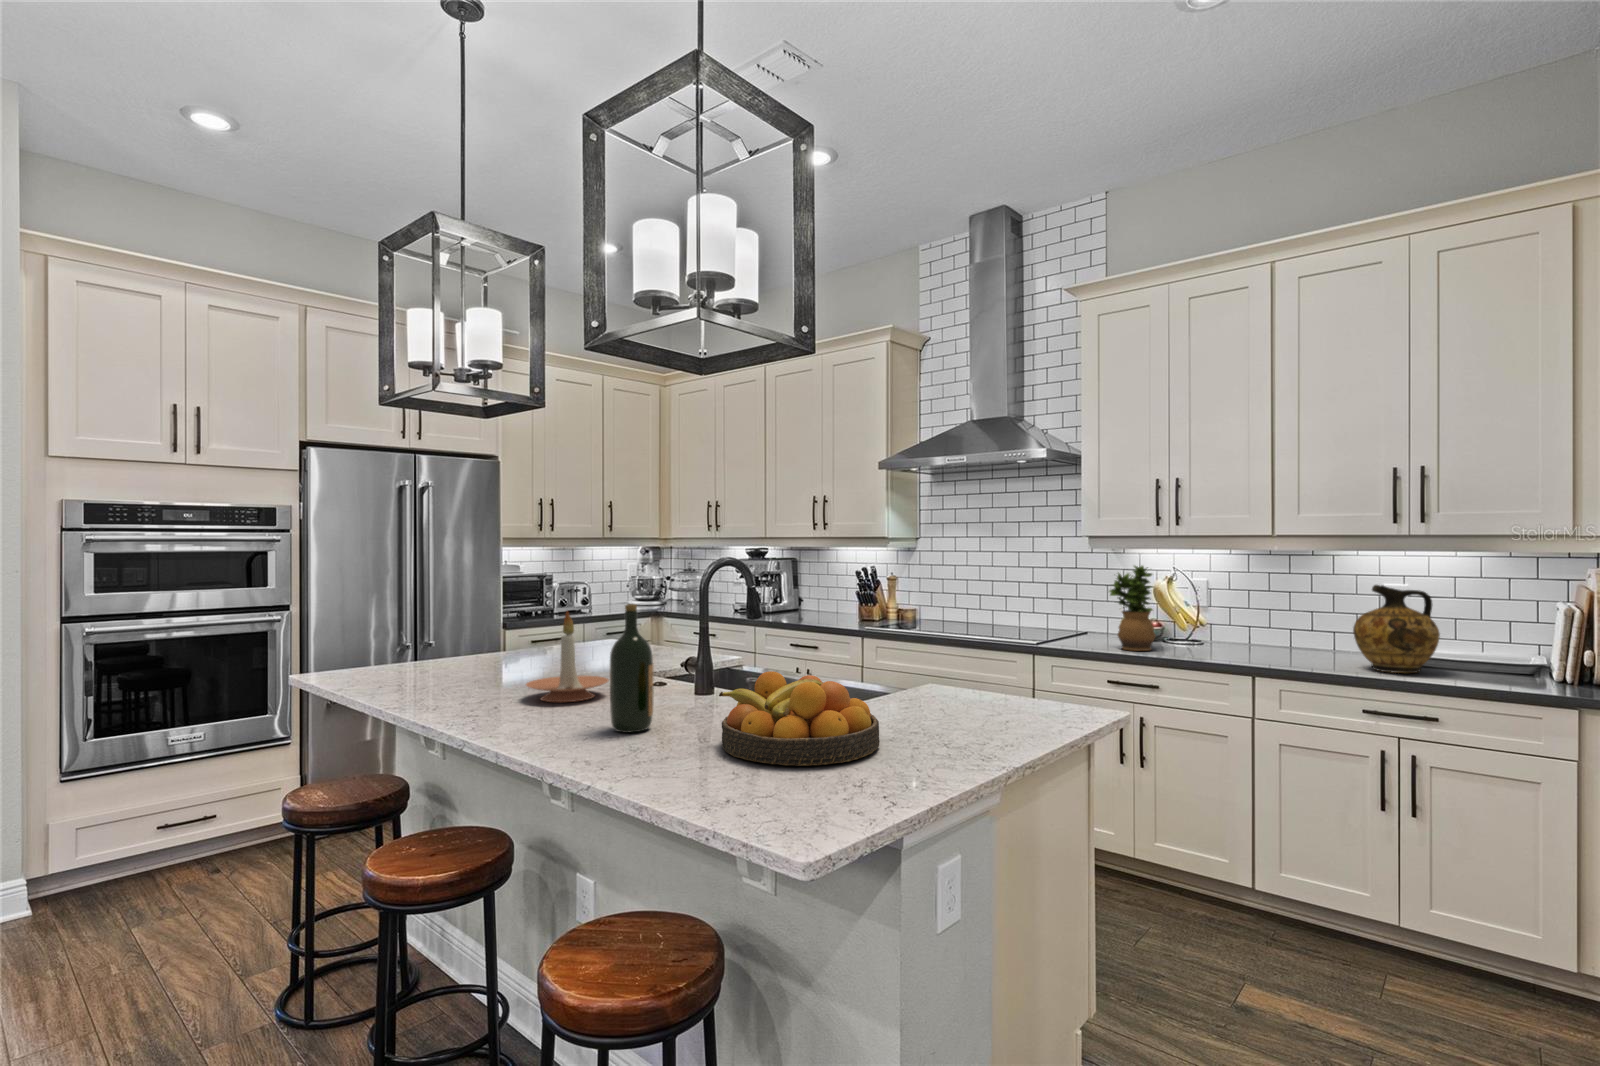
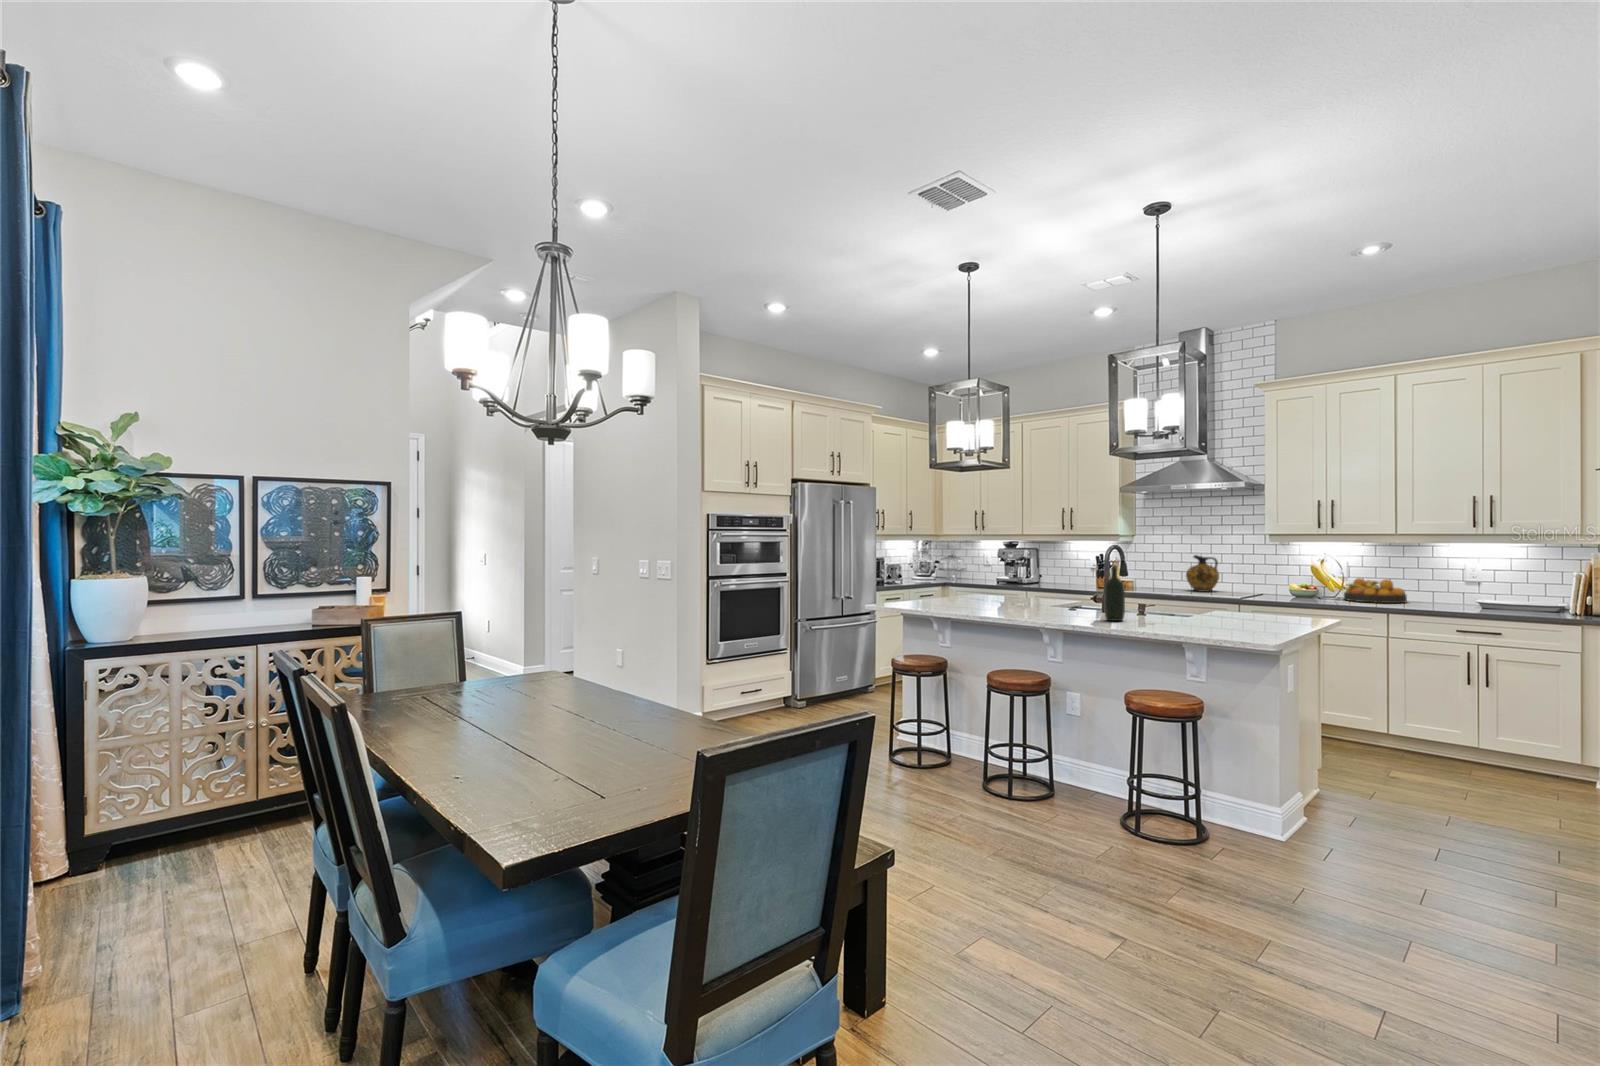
potted plant: present [1109,566,1156,651] -> none [1290,552,1322,601]
ceramic jug: present [1353,585,1440,673] -> present [1186,555,1219,592]
candle holder: present [526,611,609,702] -> none [1027,570,1068,613]
fruit bowl: present [719,671,880,766] -> present [1344,578,1407,603]

